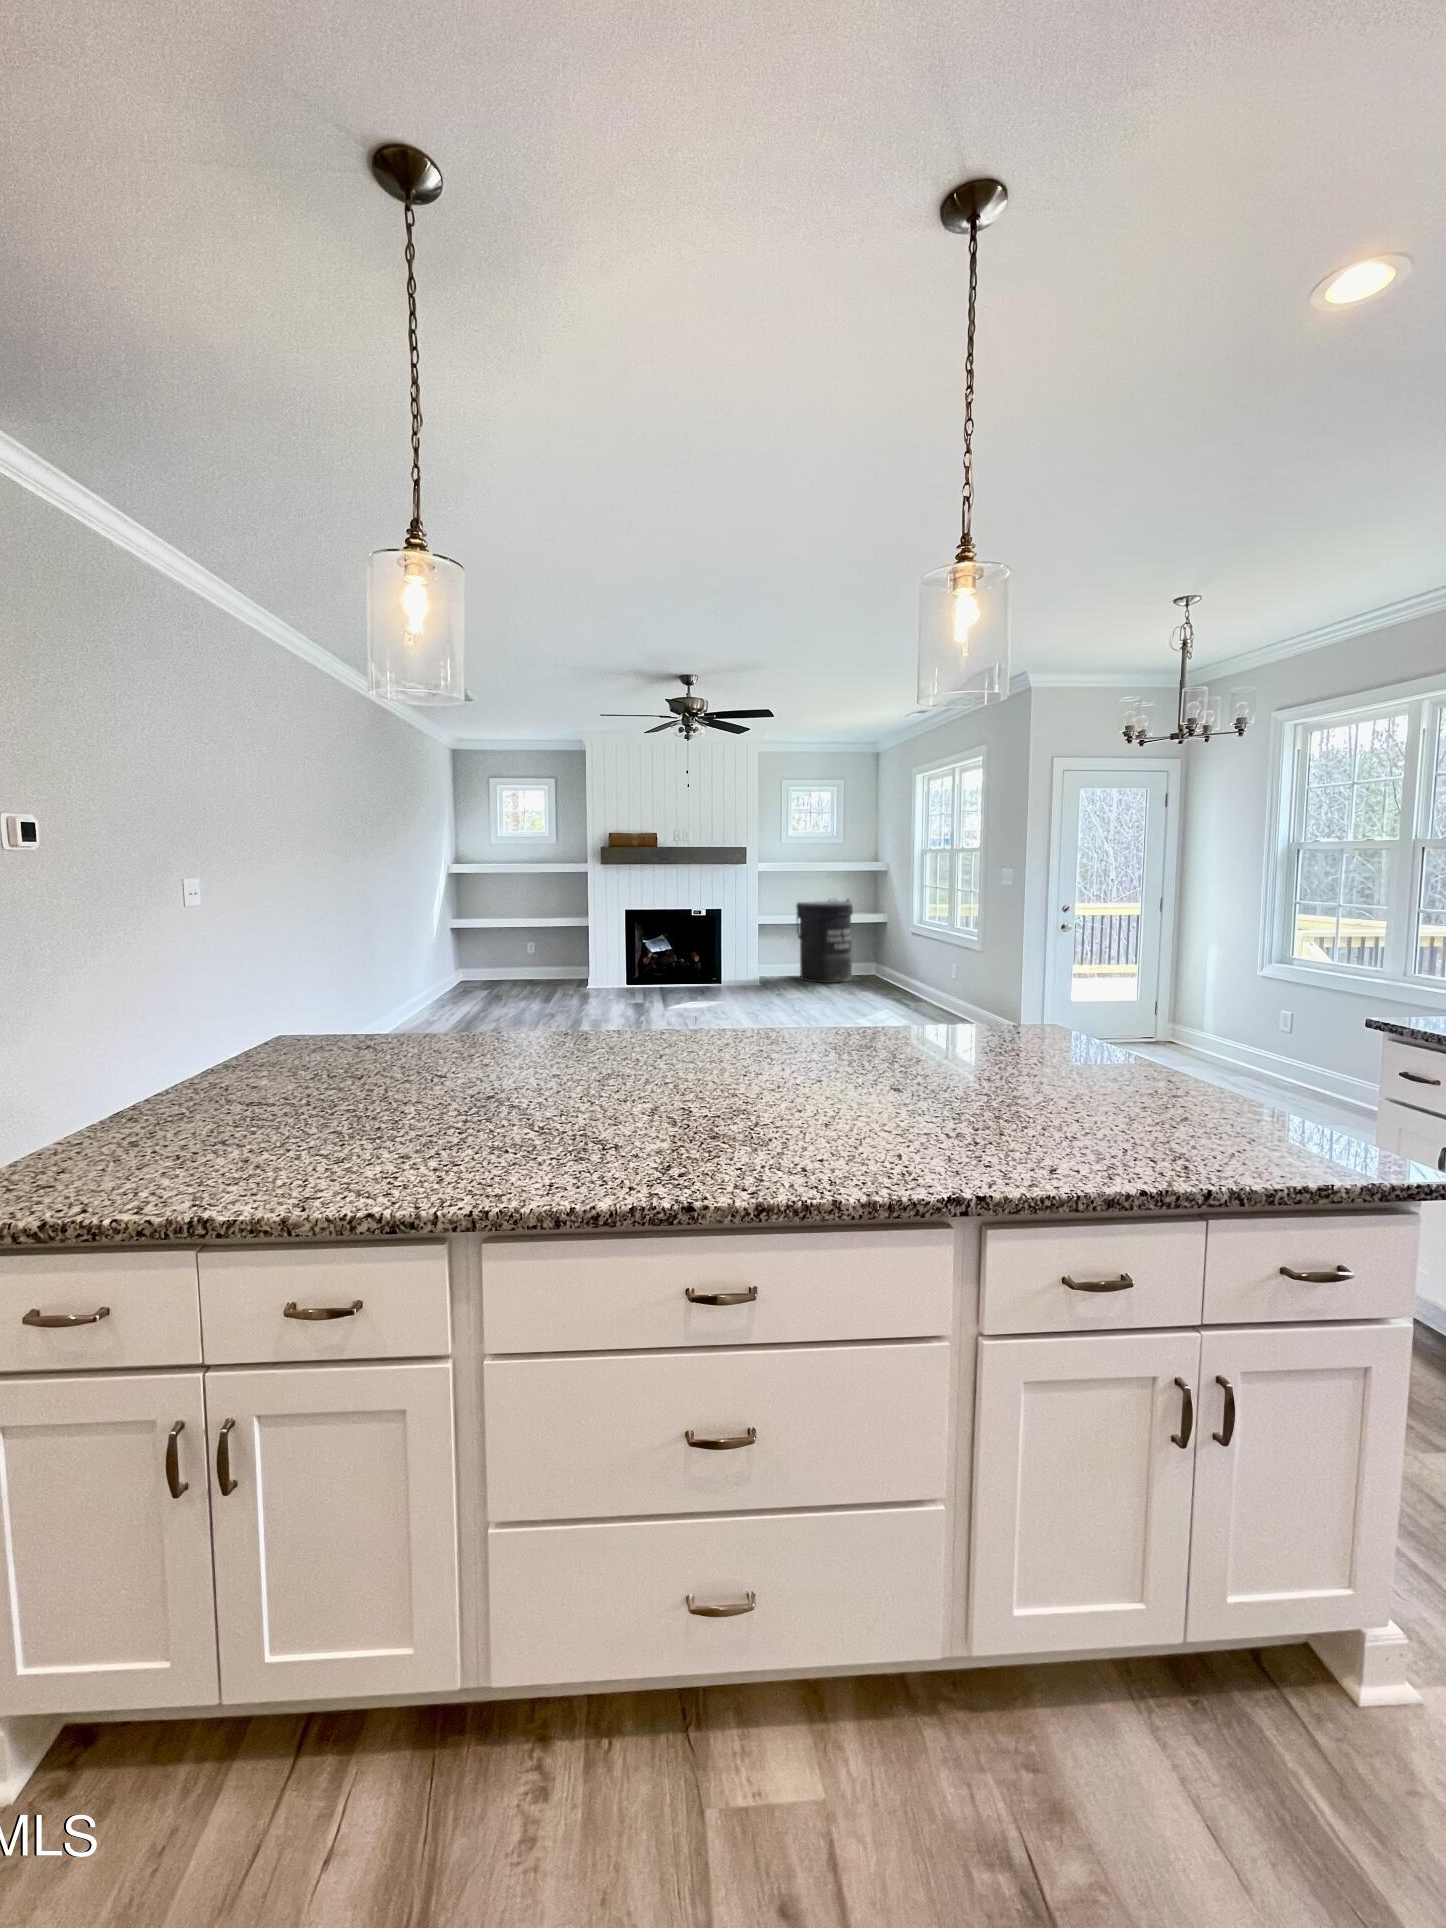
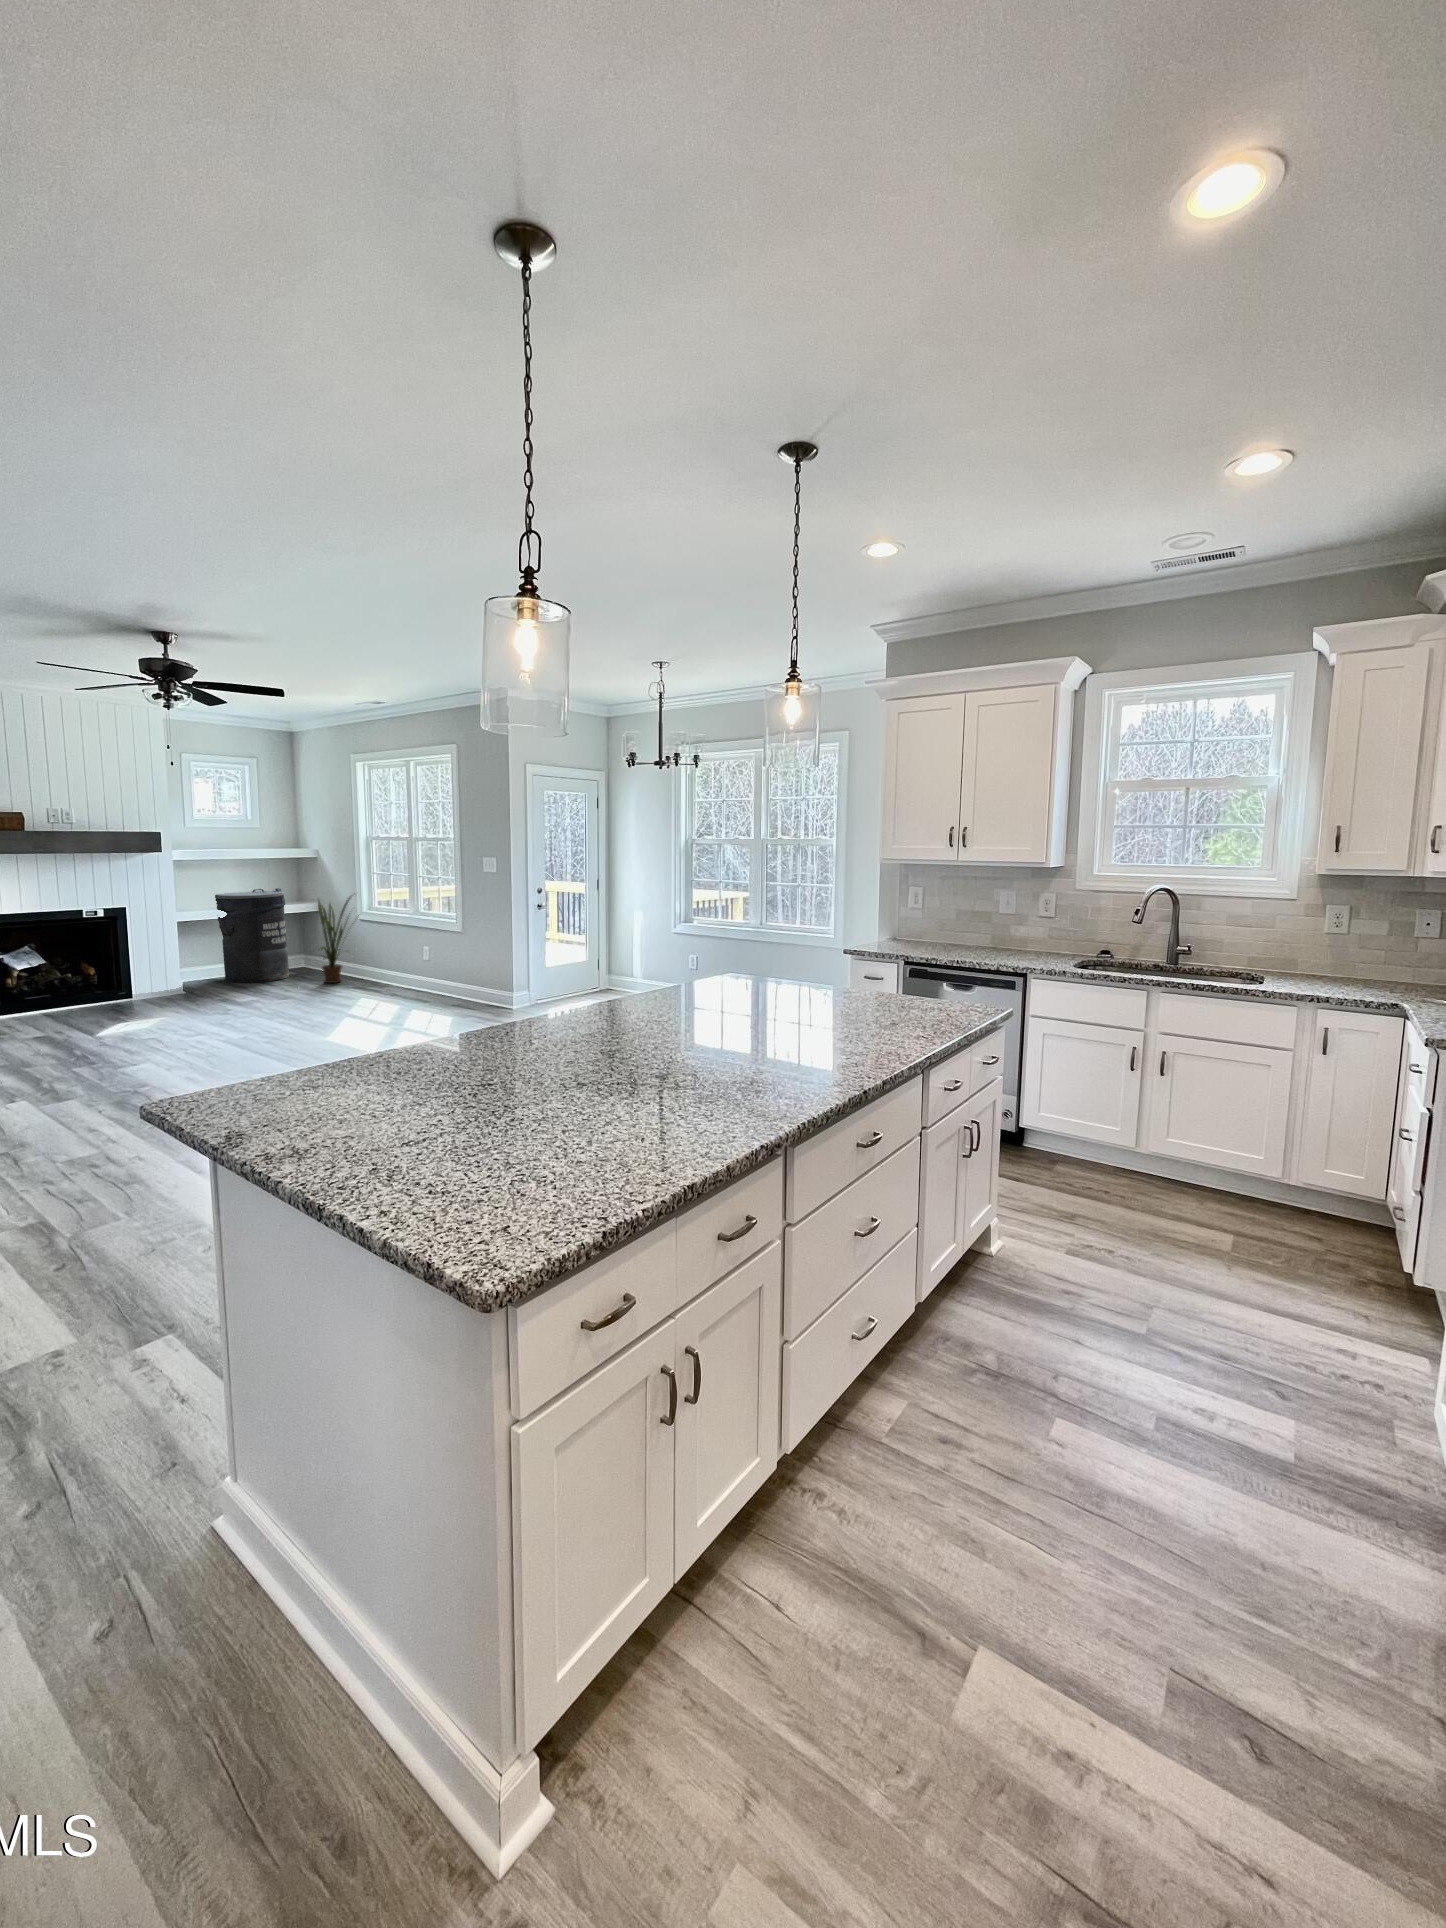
house plant: none [865,905,911,991] -> present [318,897,359,983]

